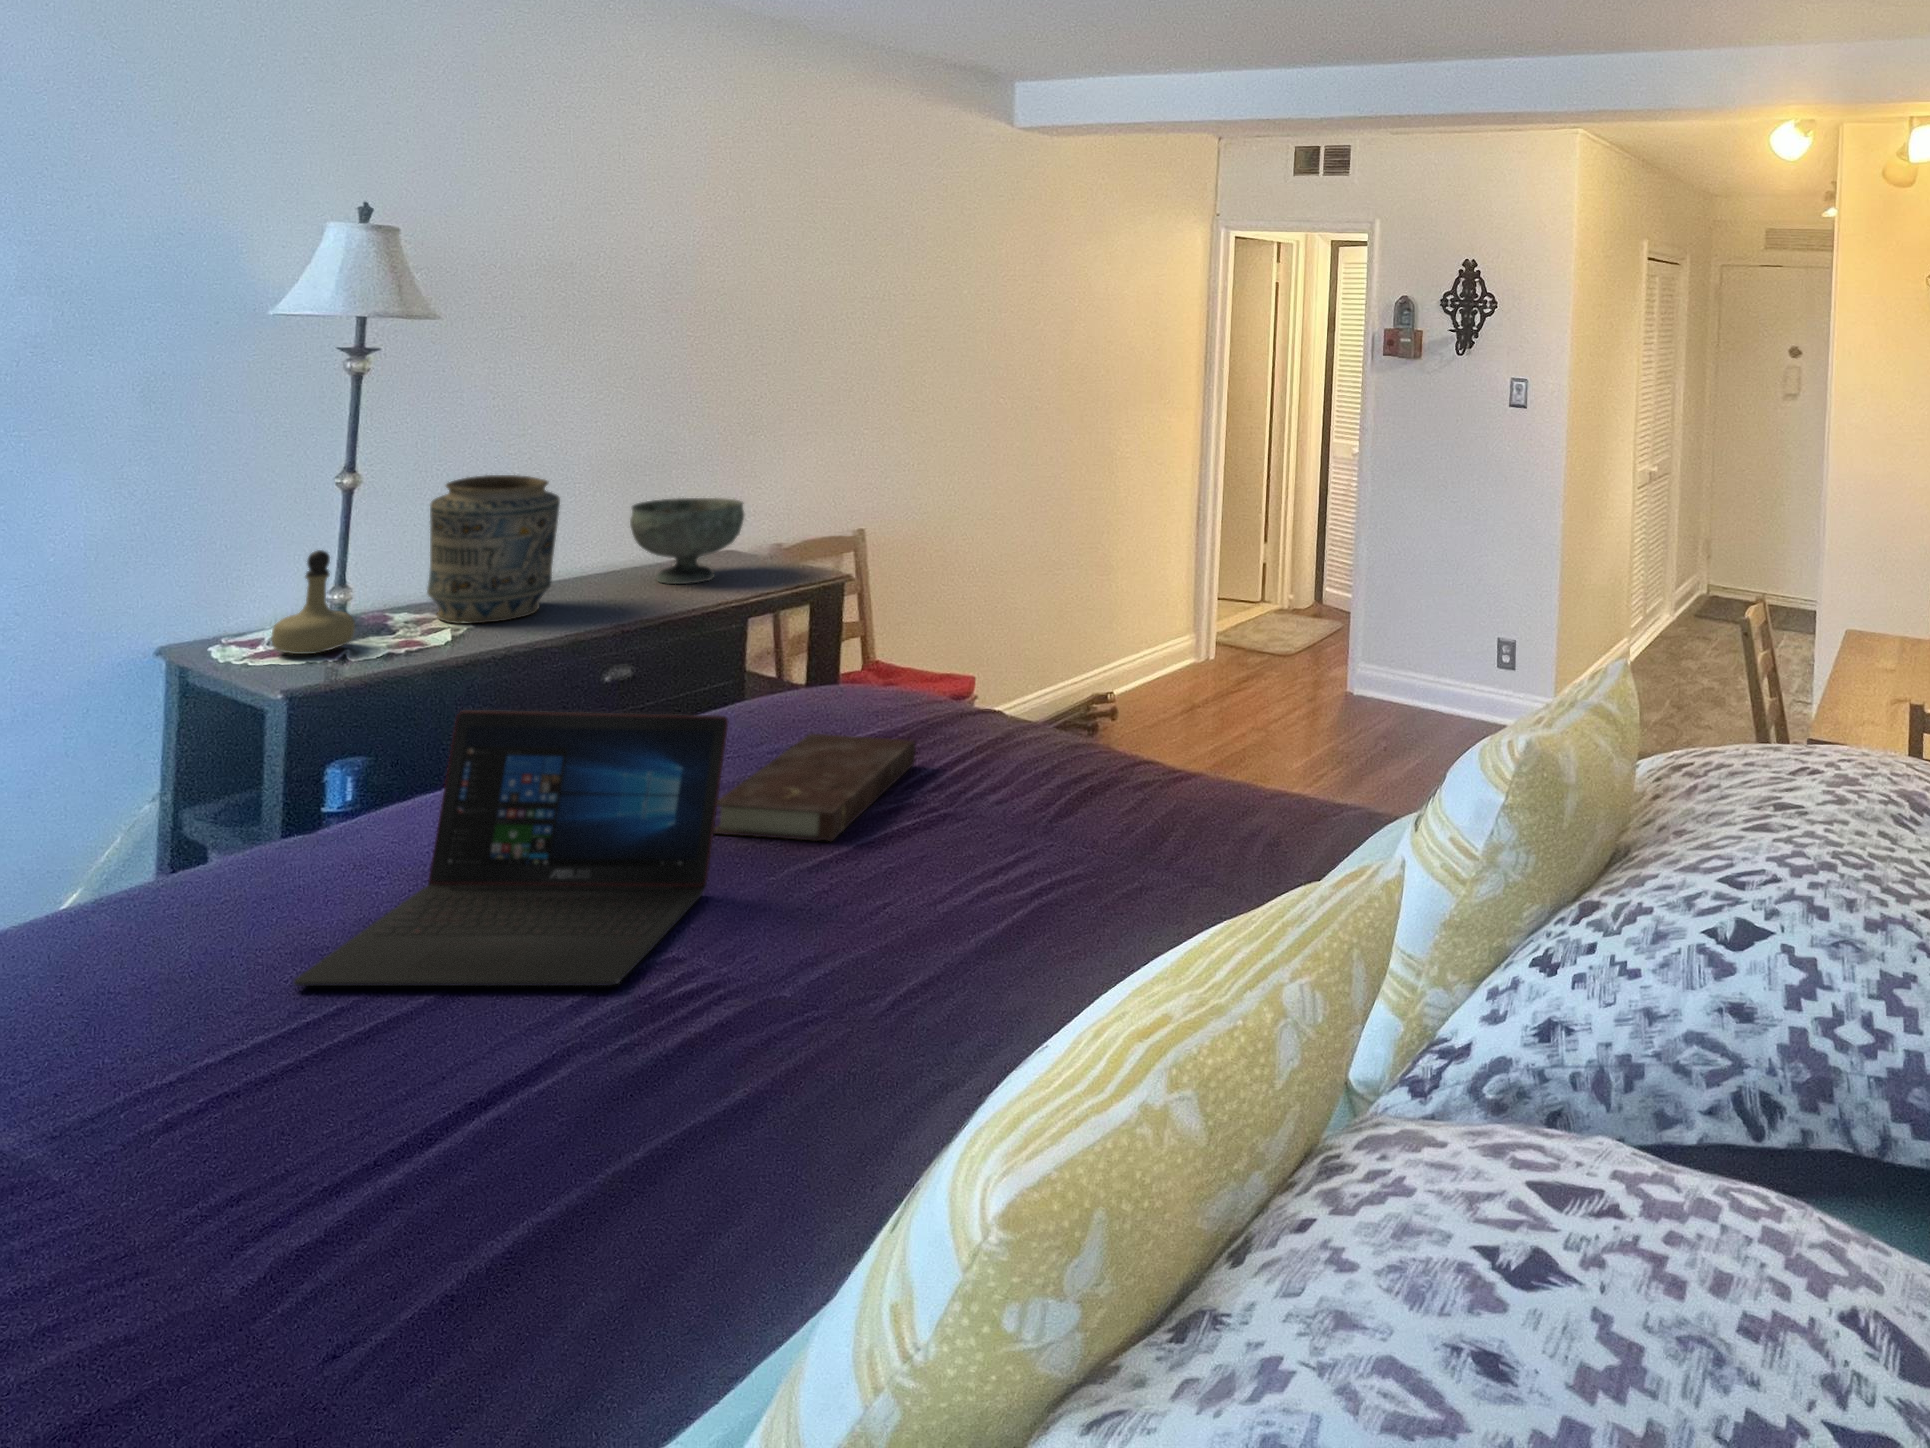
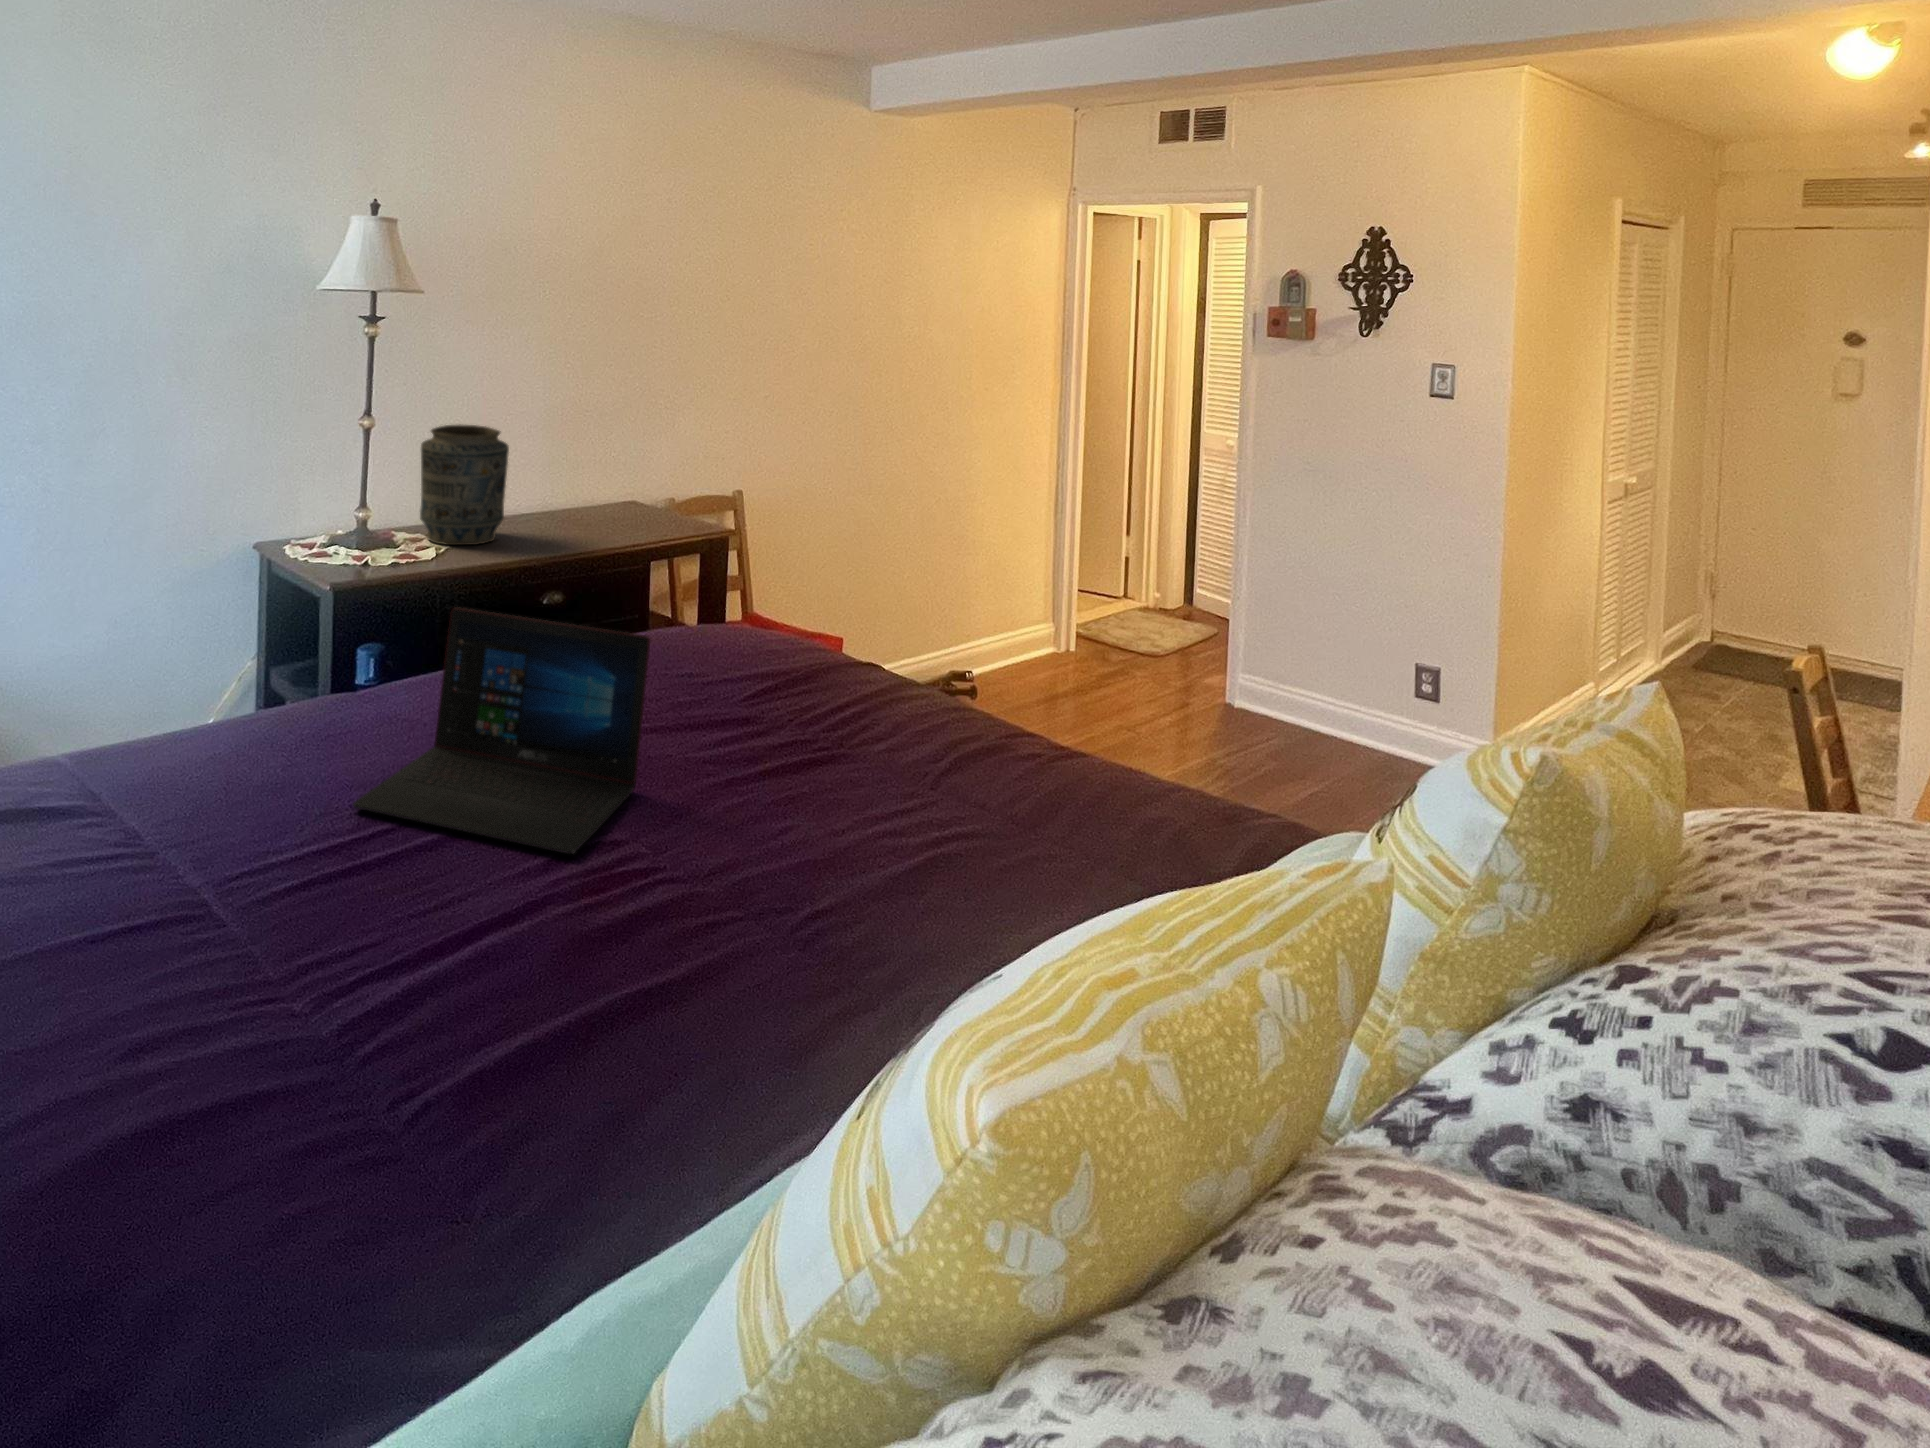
decorative bowl: present [630,498,744,584] -> none [558,453,645,527]
perfume bottle: present [271,550,355,654] -> none [324,477,375,558]
book: present [714,734,916,841] -> none [635,665,802,764]

